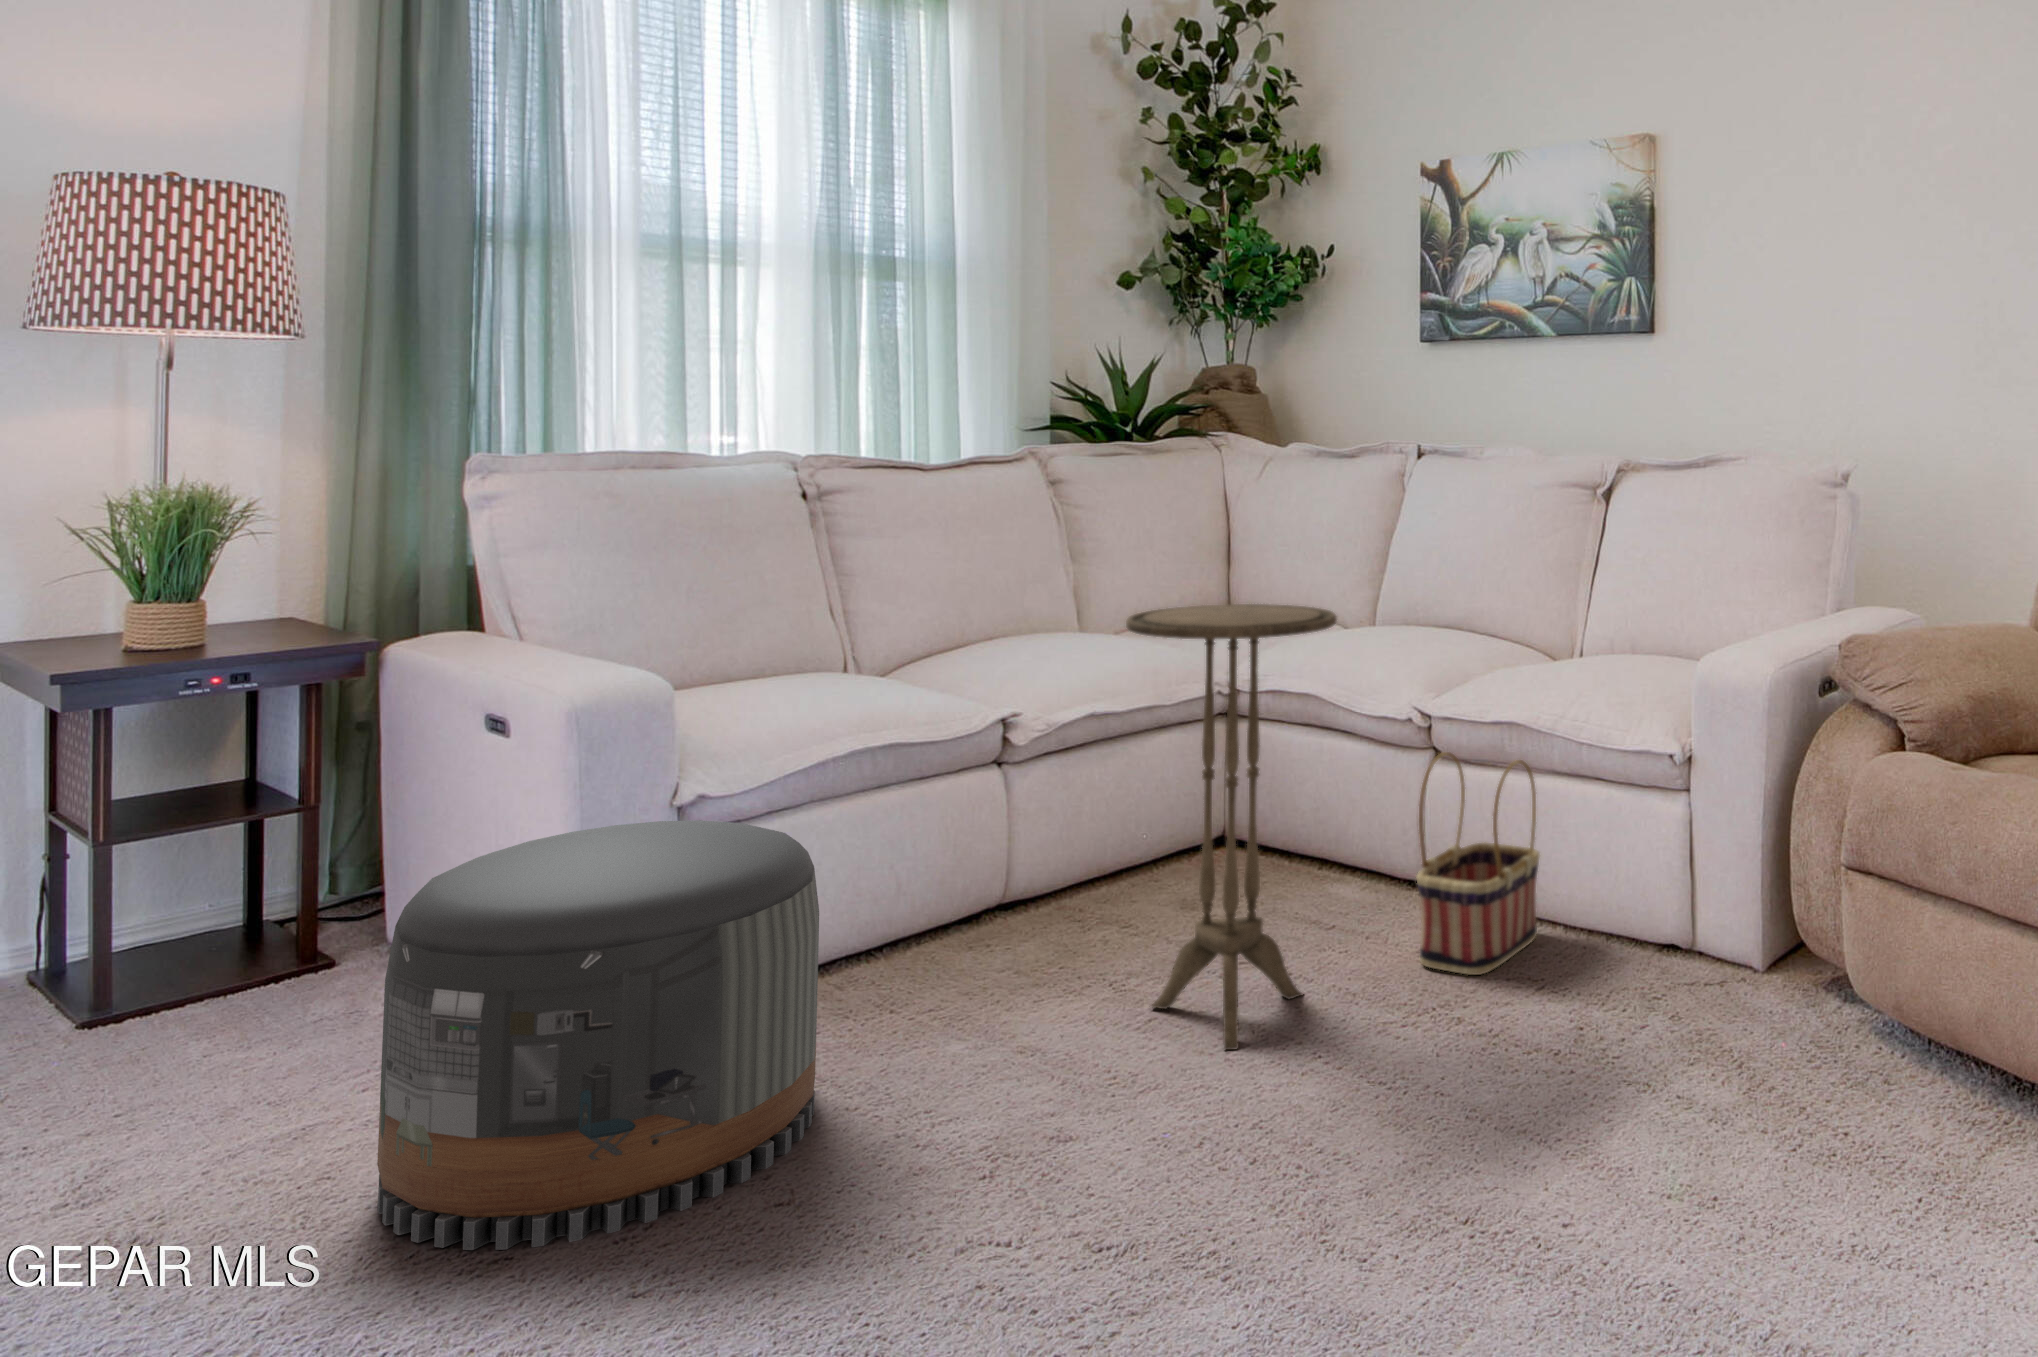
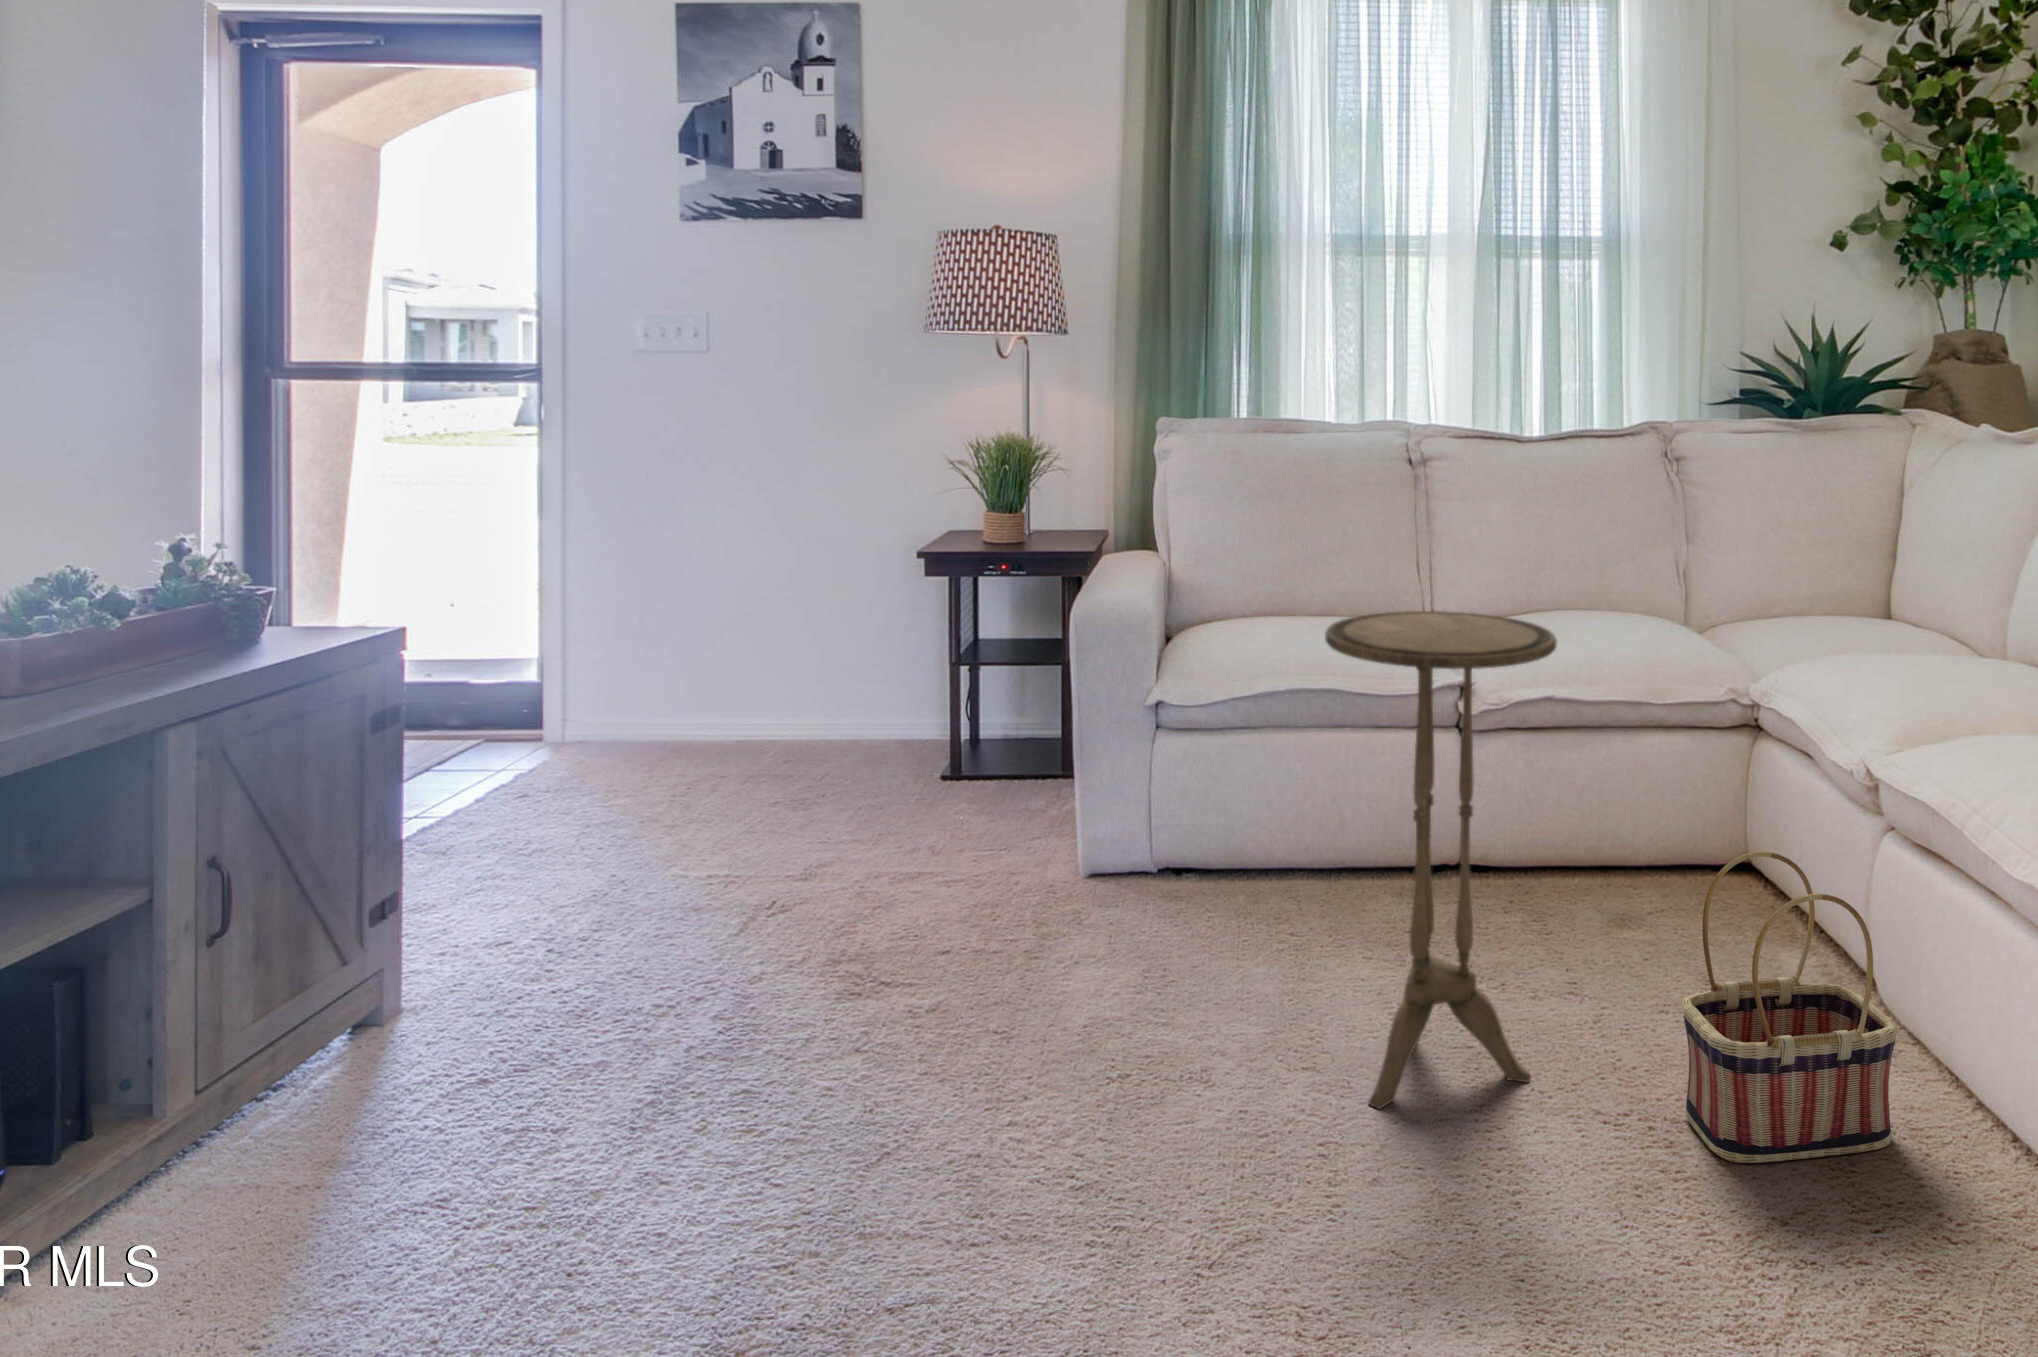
pouf: present [377,820,819,1250] -> none [819,715,1118,1034]

